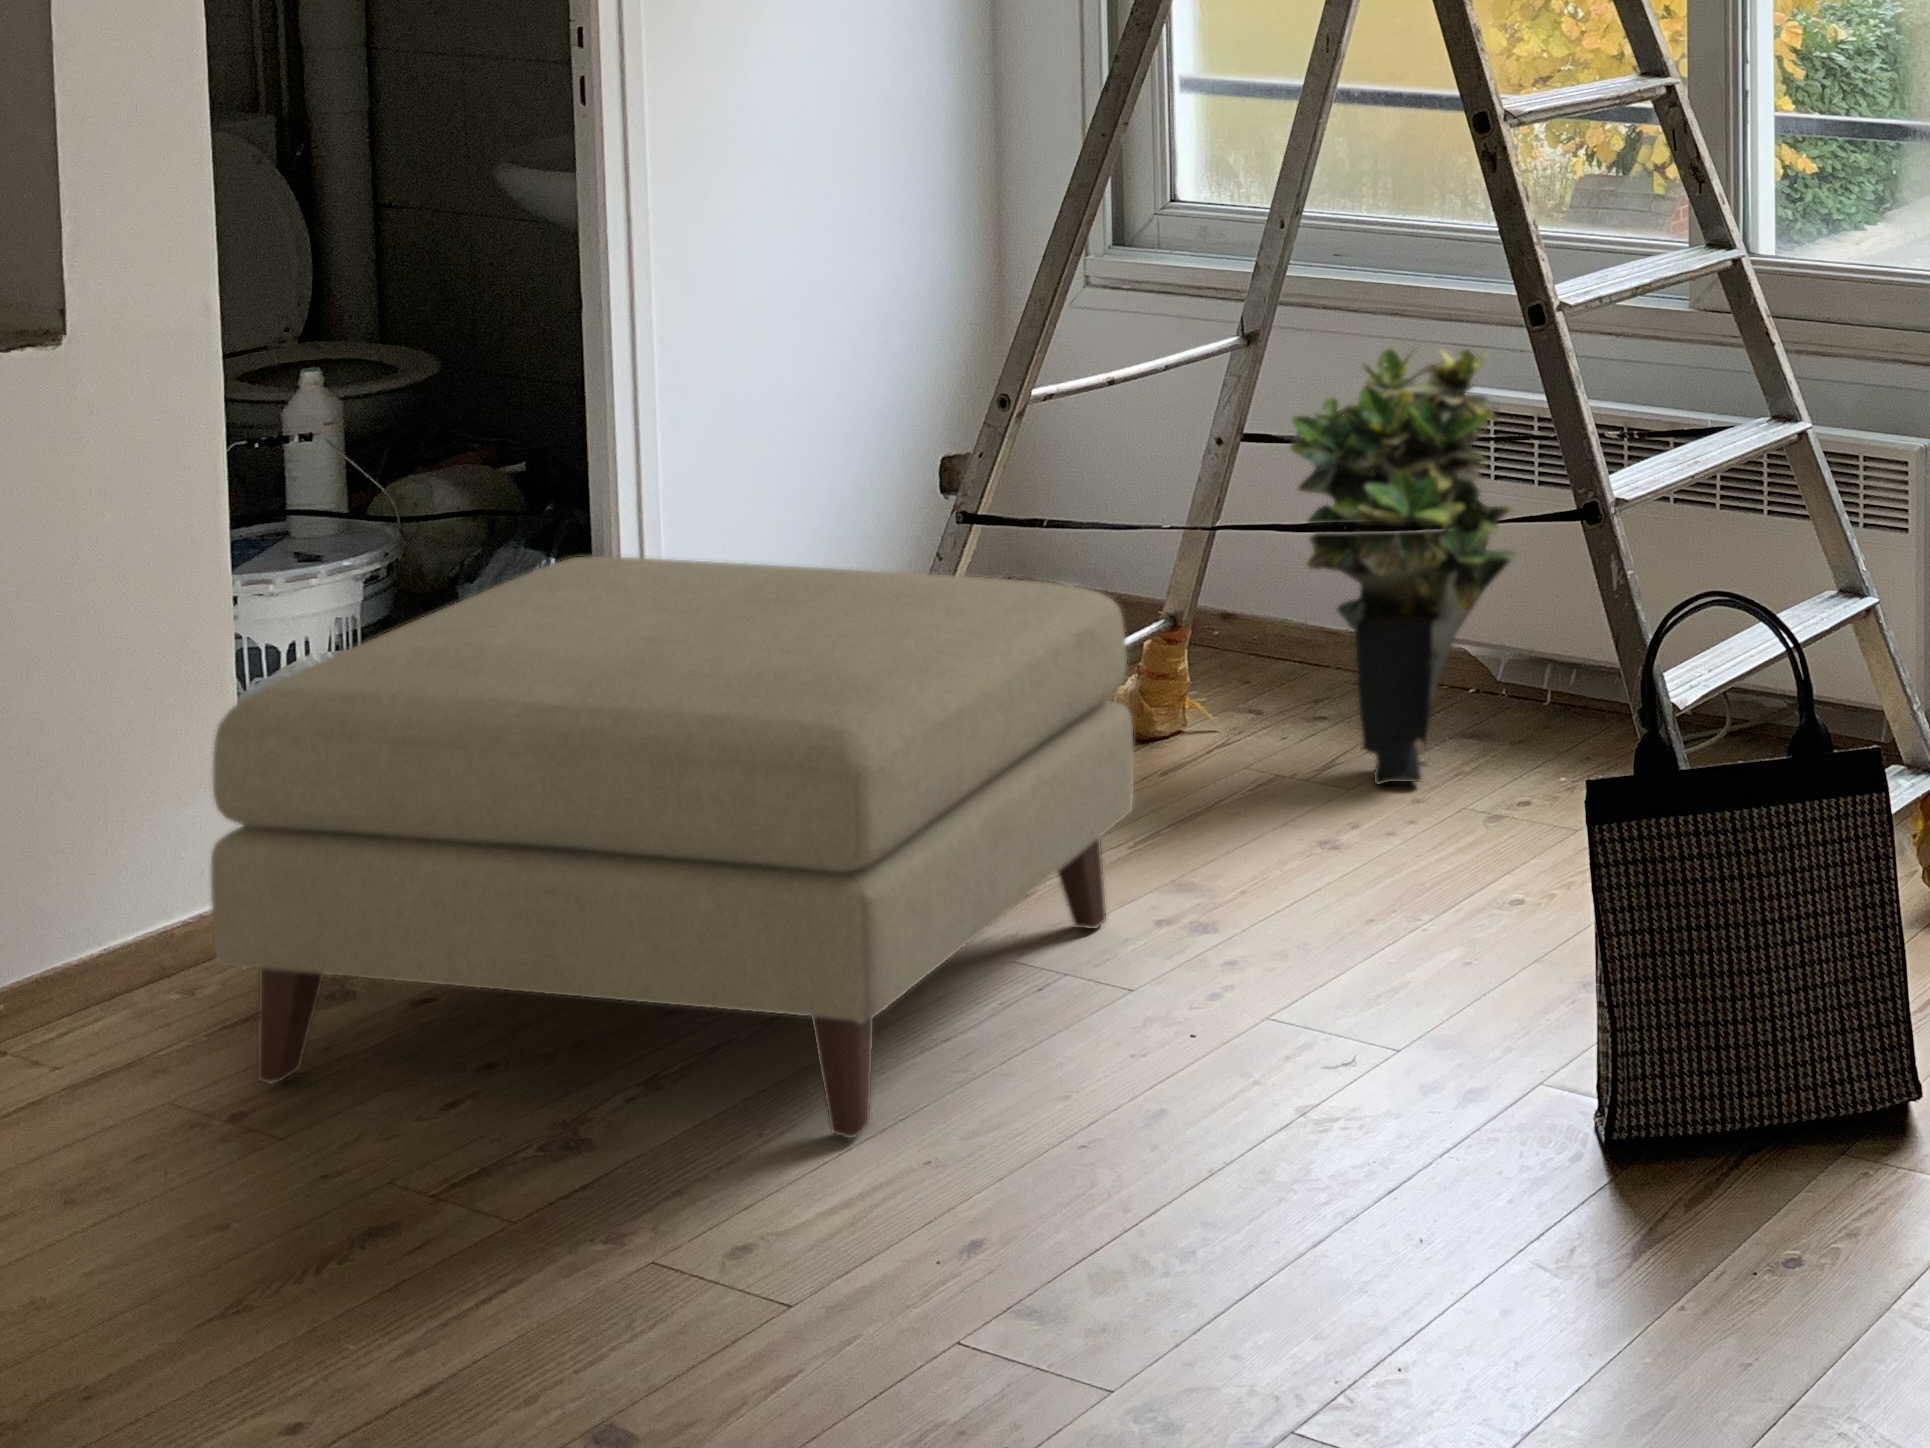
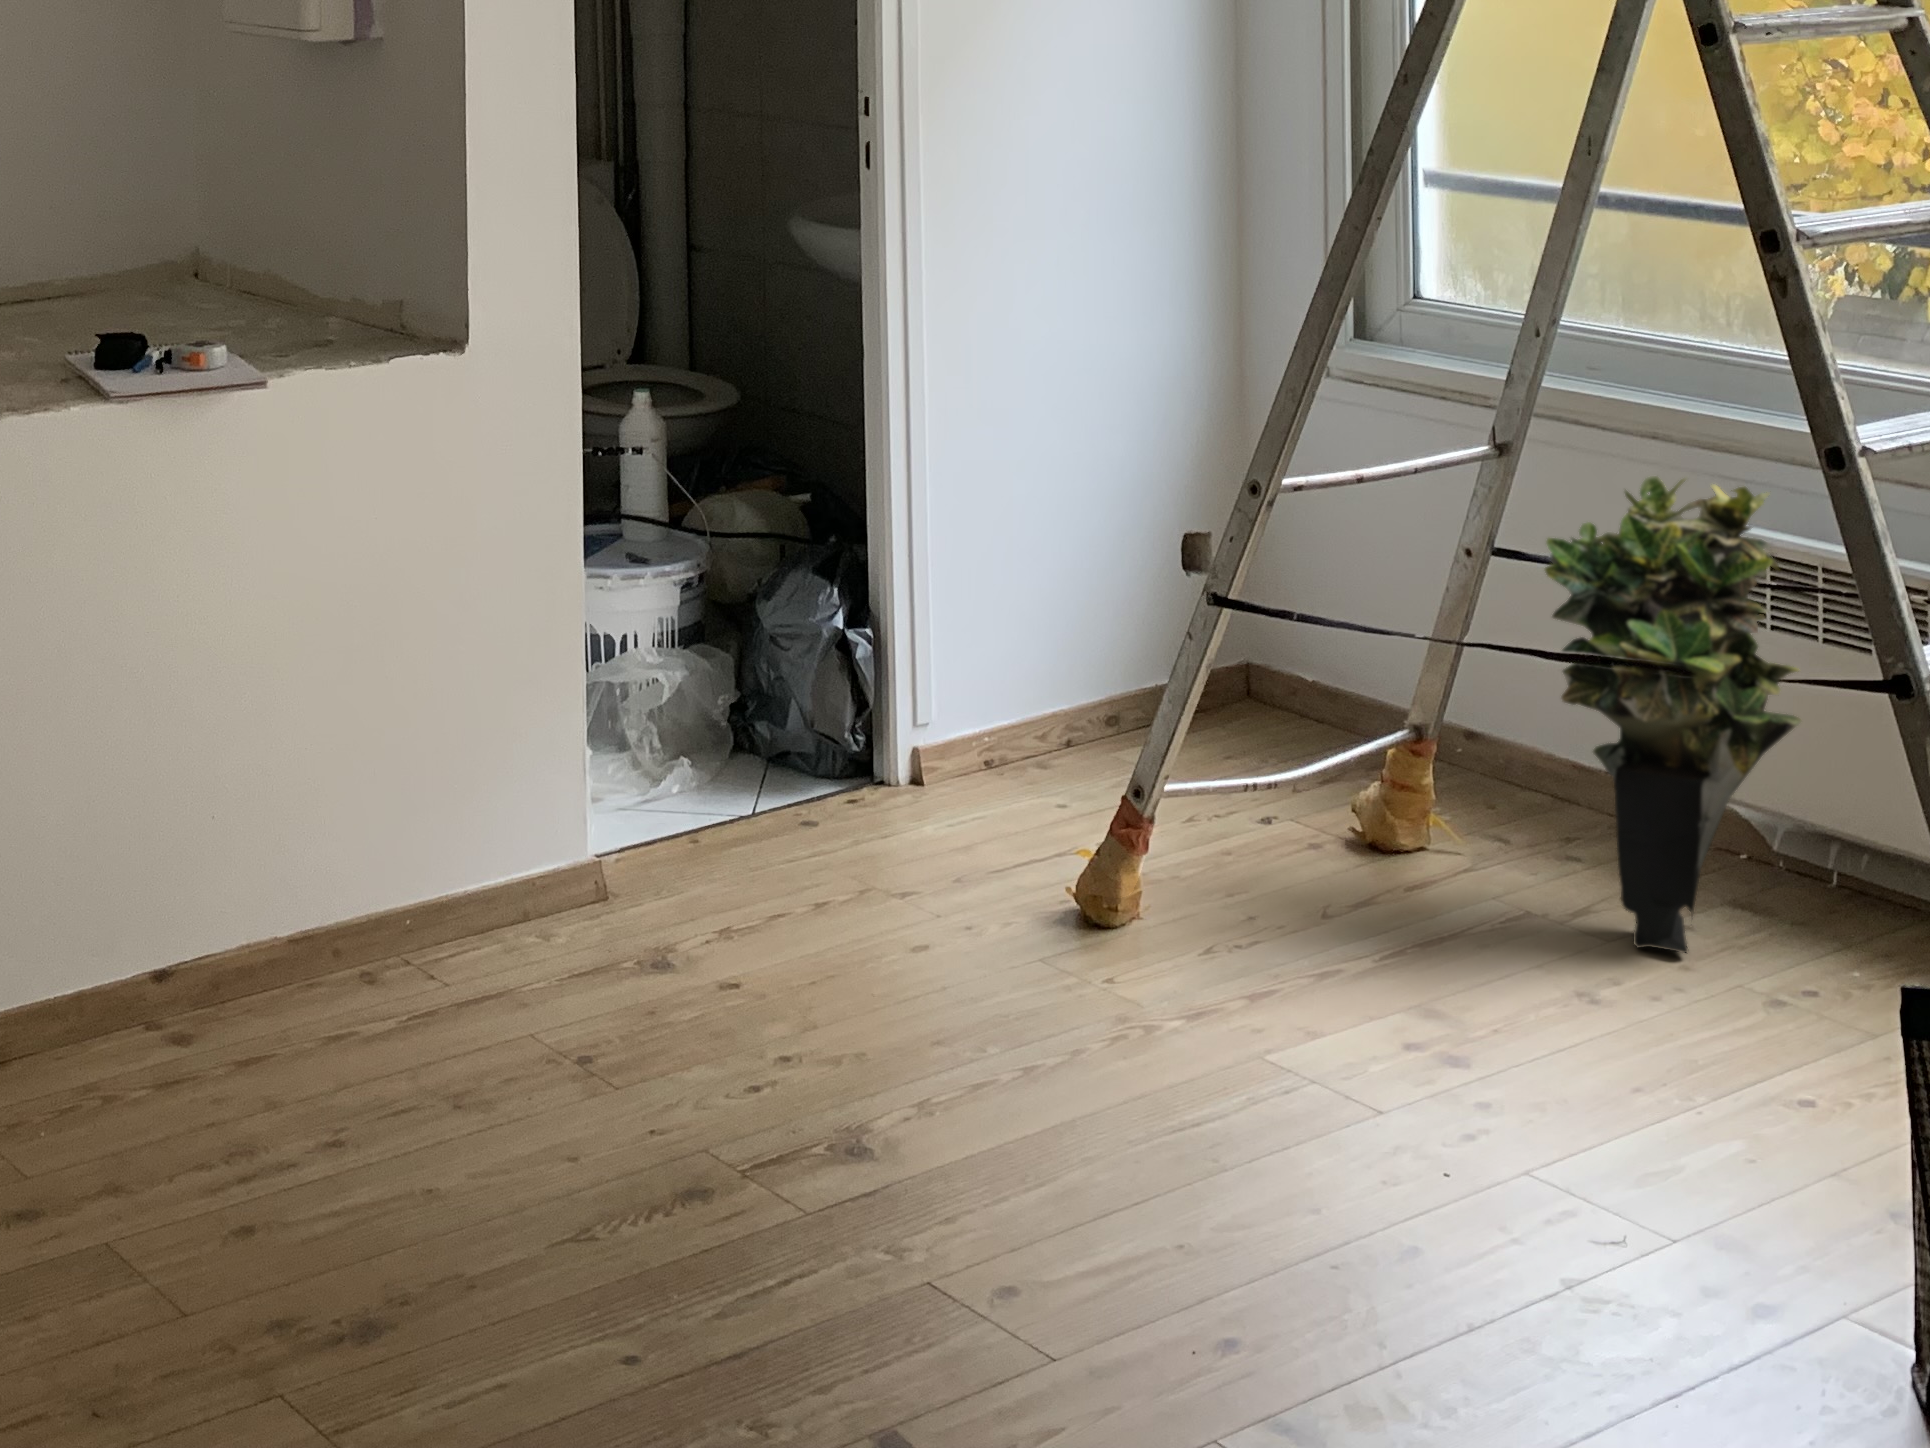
ottoman: present [211,556,1134,1138] -> none [591,591,1383,1185]

